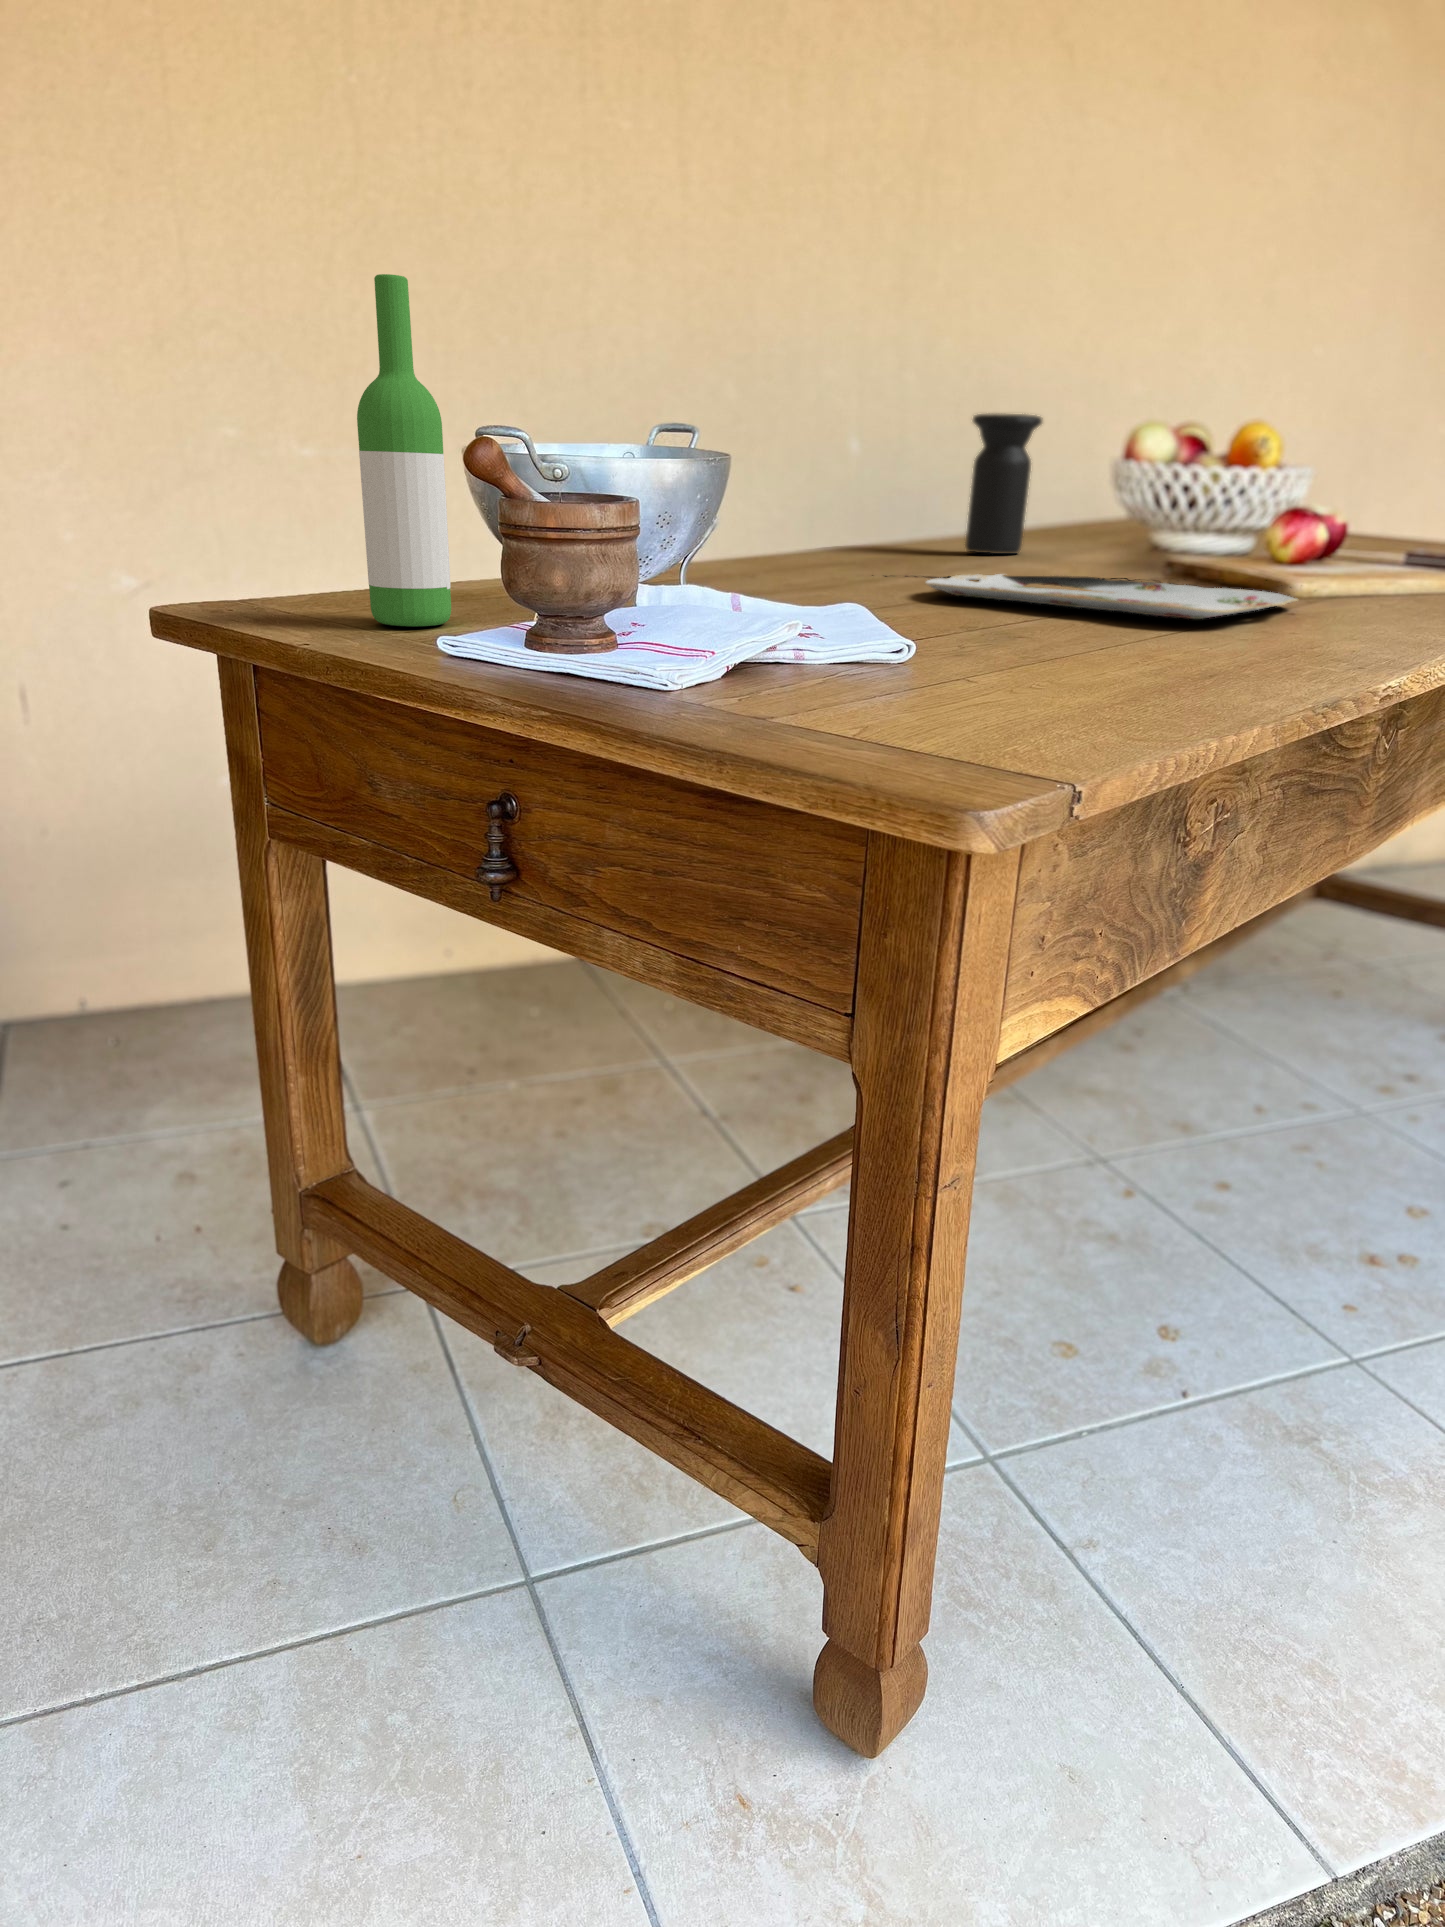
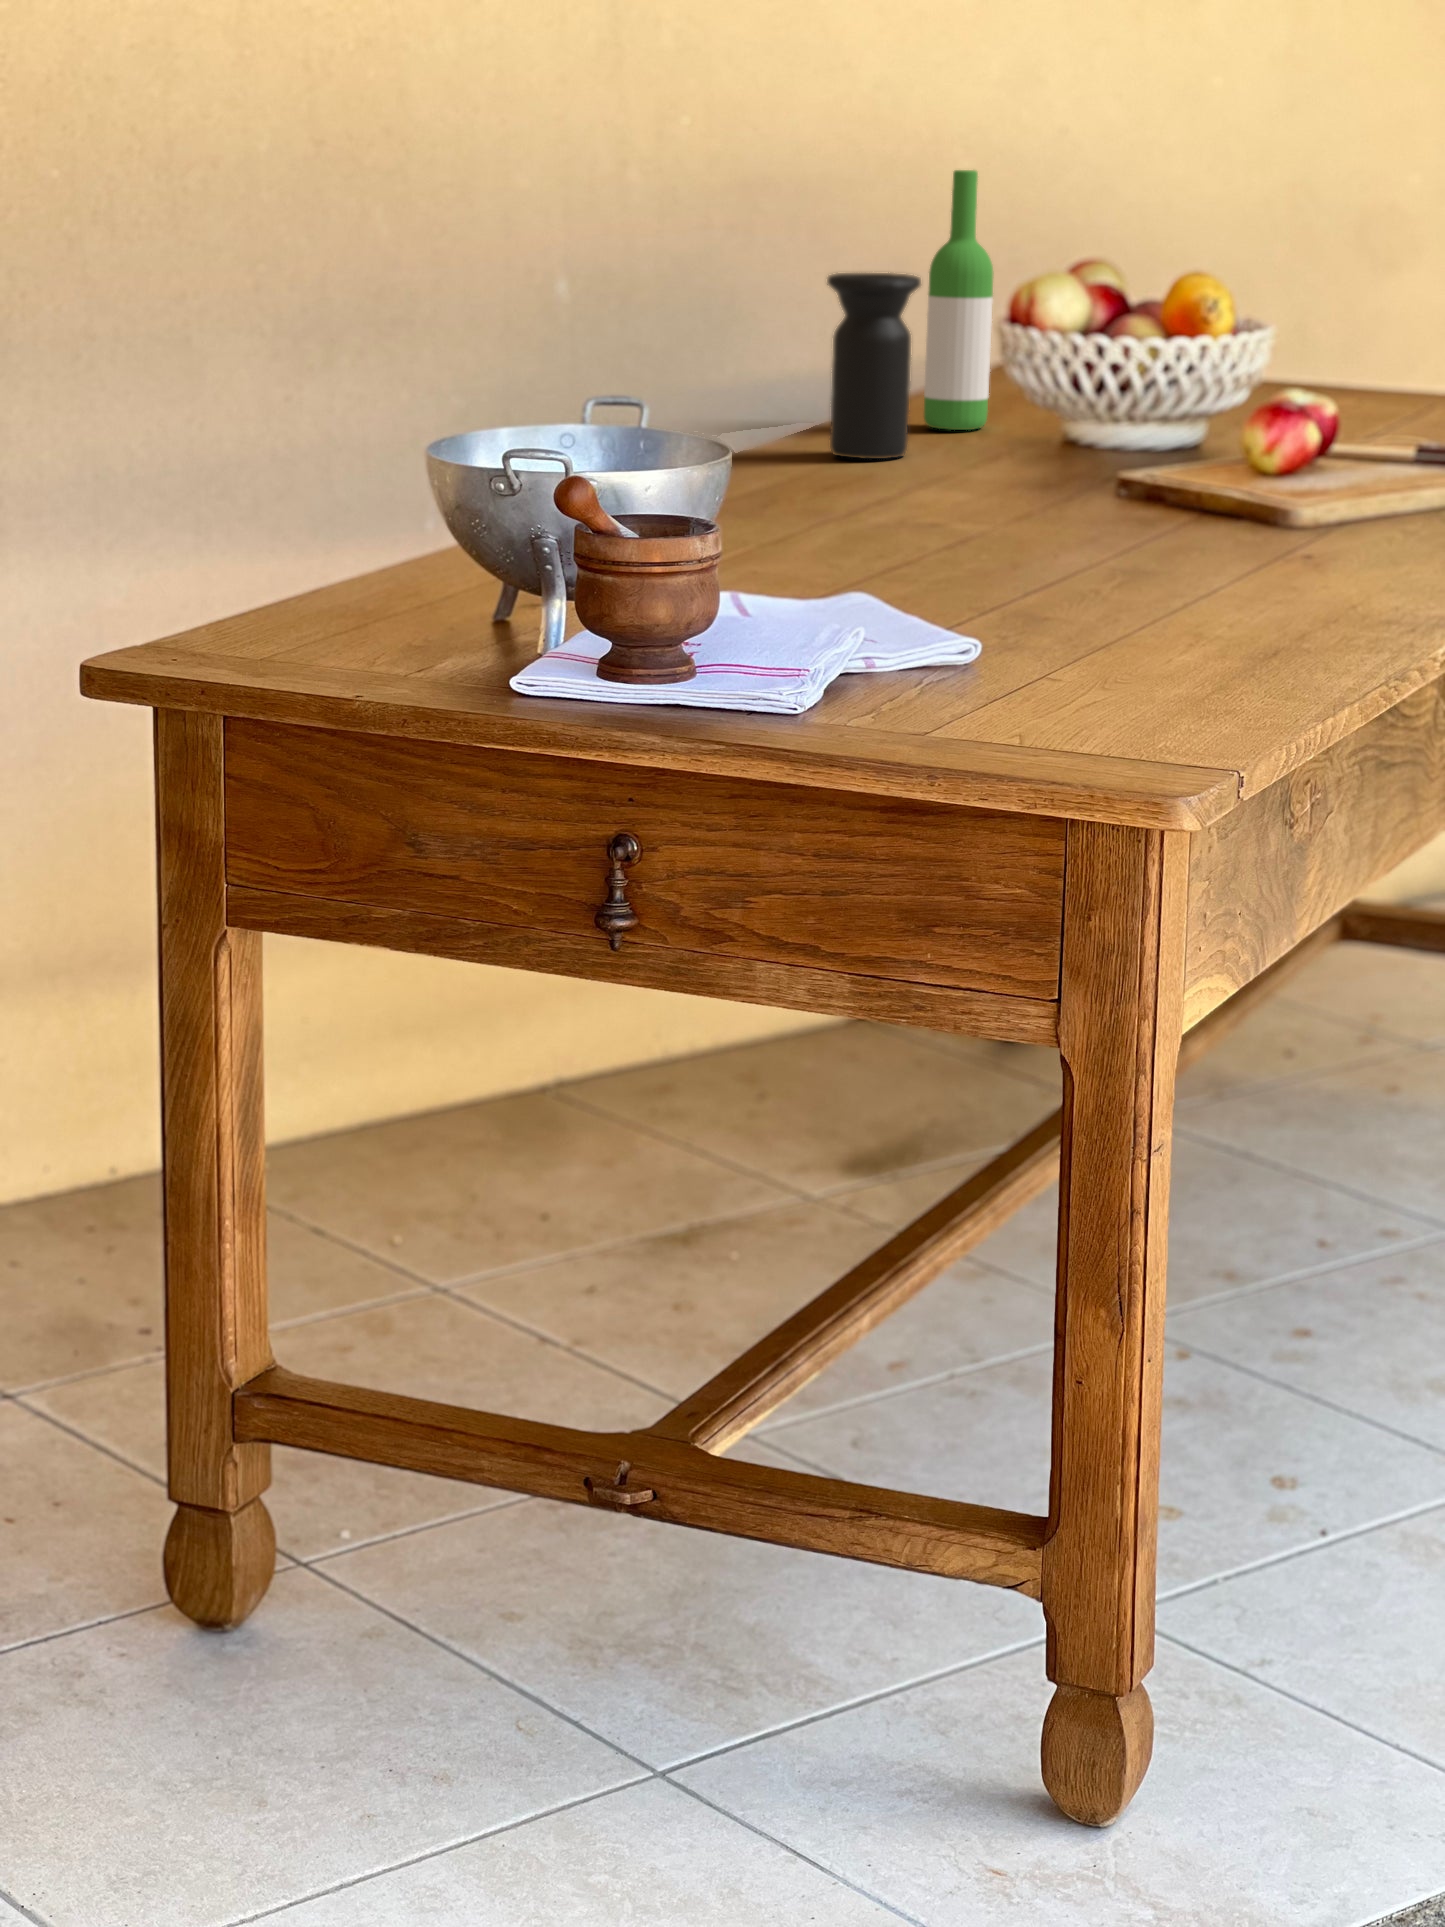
wine bottle: present [357,274,451,626] -> present [924,170,993,430]
serving tray: present [925,574,1297,619] -> none [873,500,1301,570]

